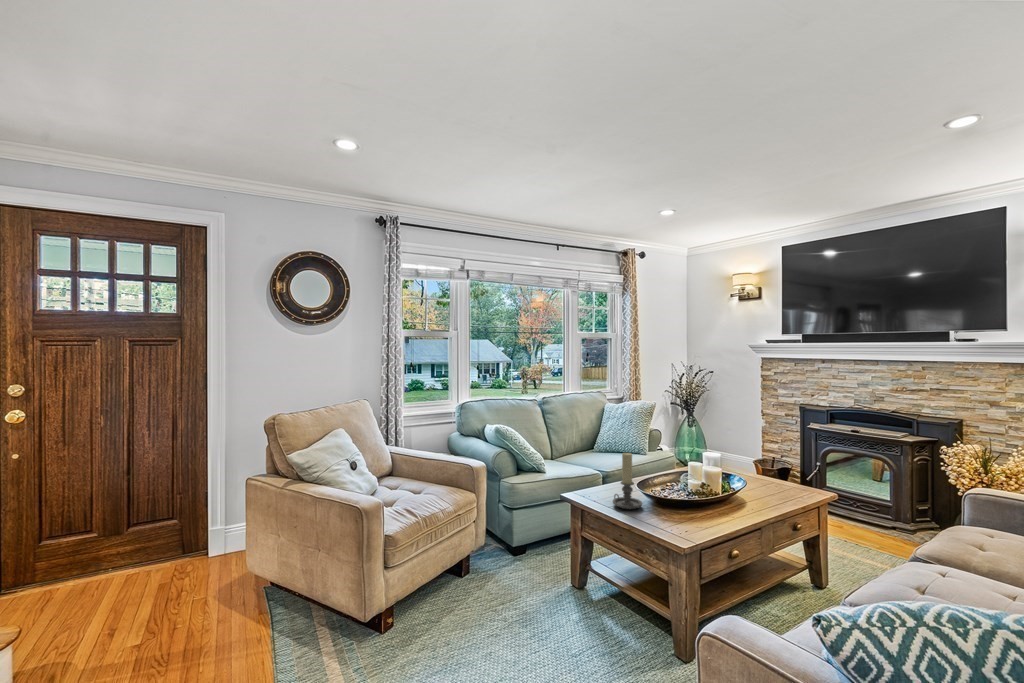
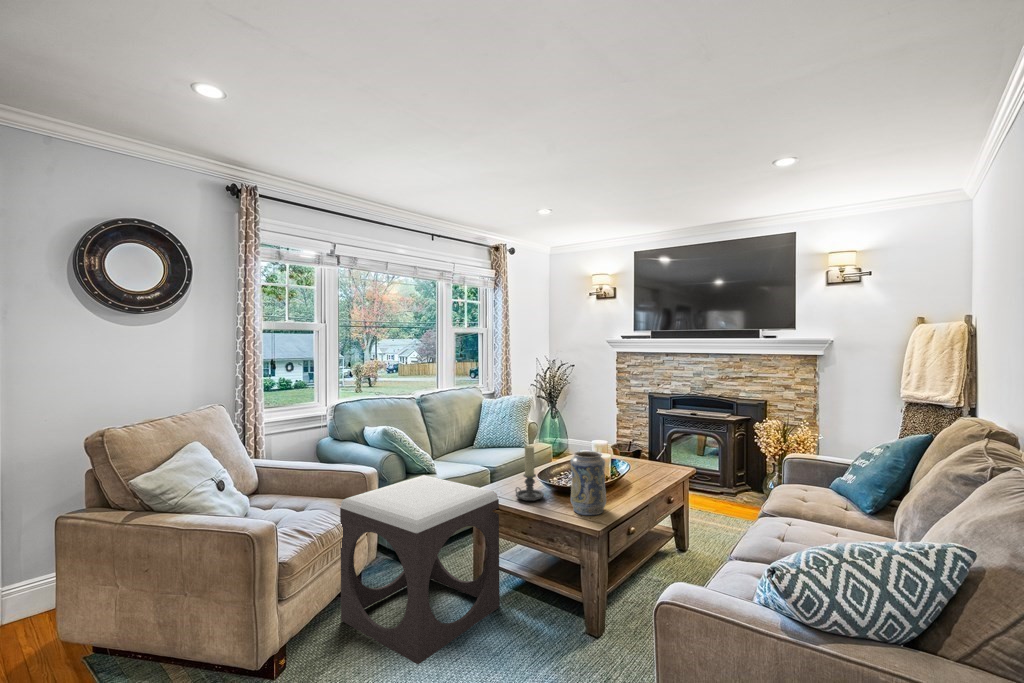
decorative vase: none [667,463,707,532] -> present [571,451,606,515]
footstool: none [445,473,592,651] -> present [340,475,500,665]

